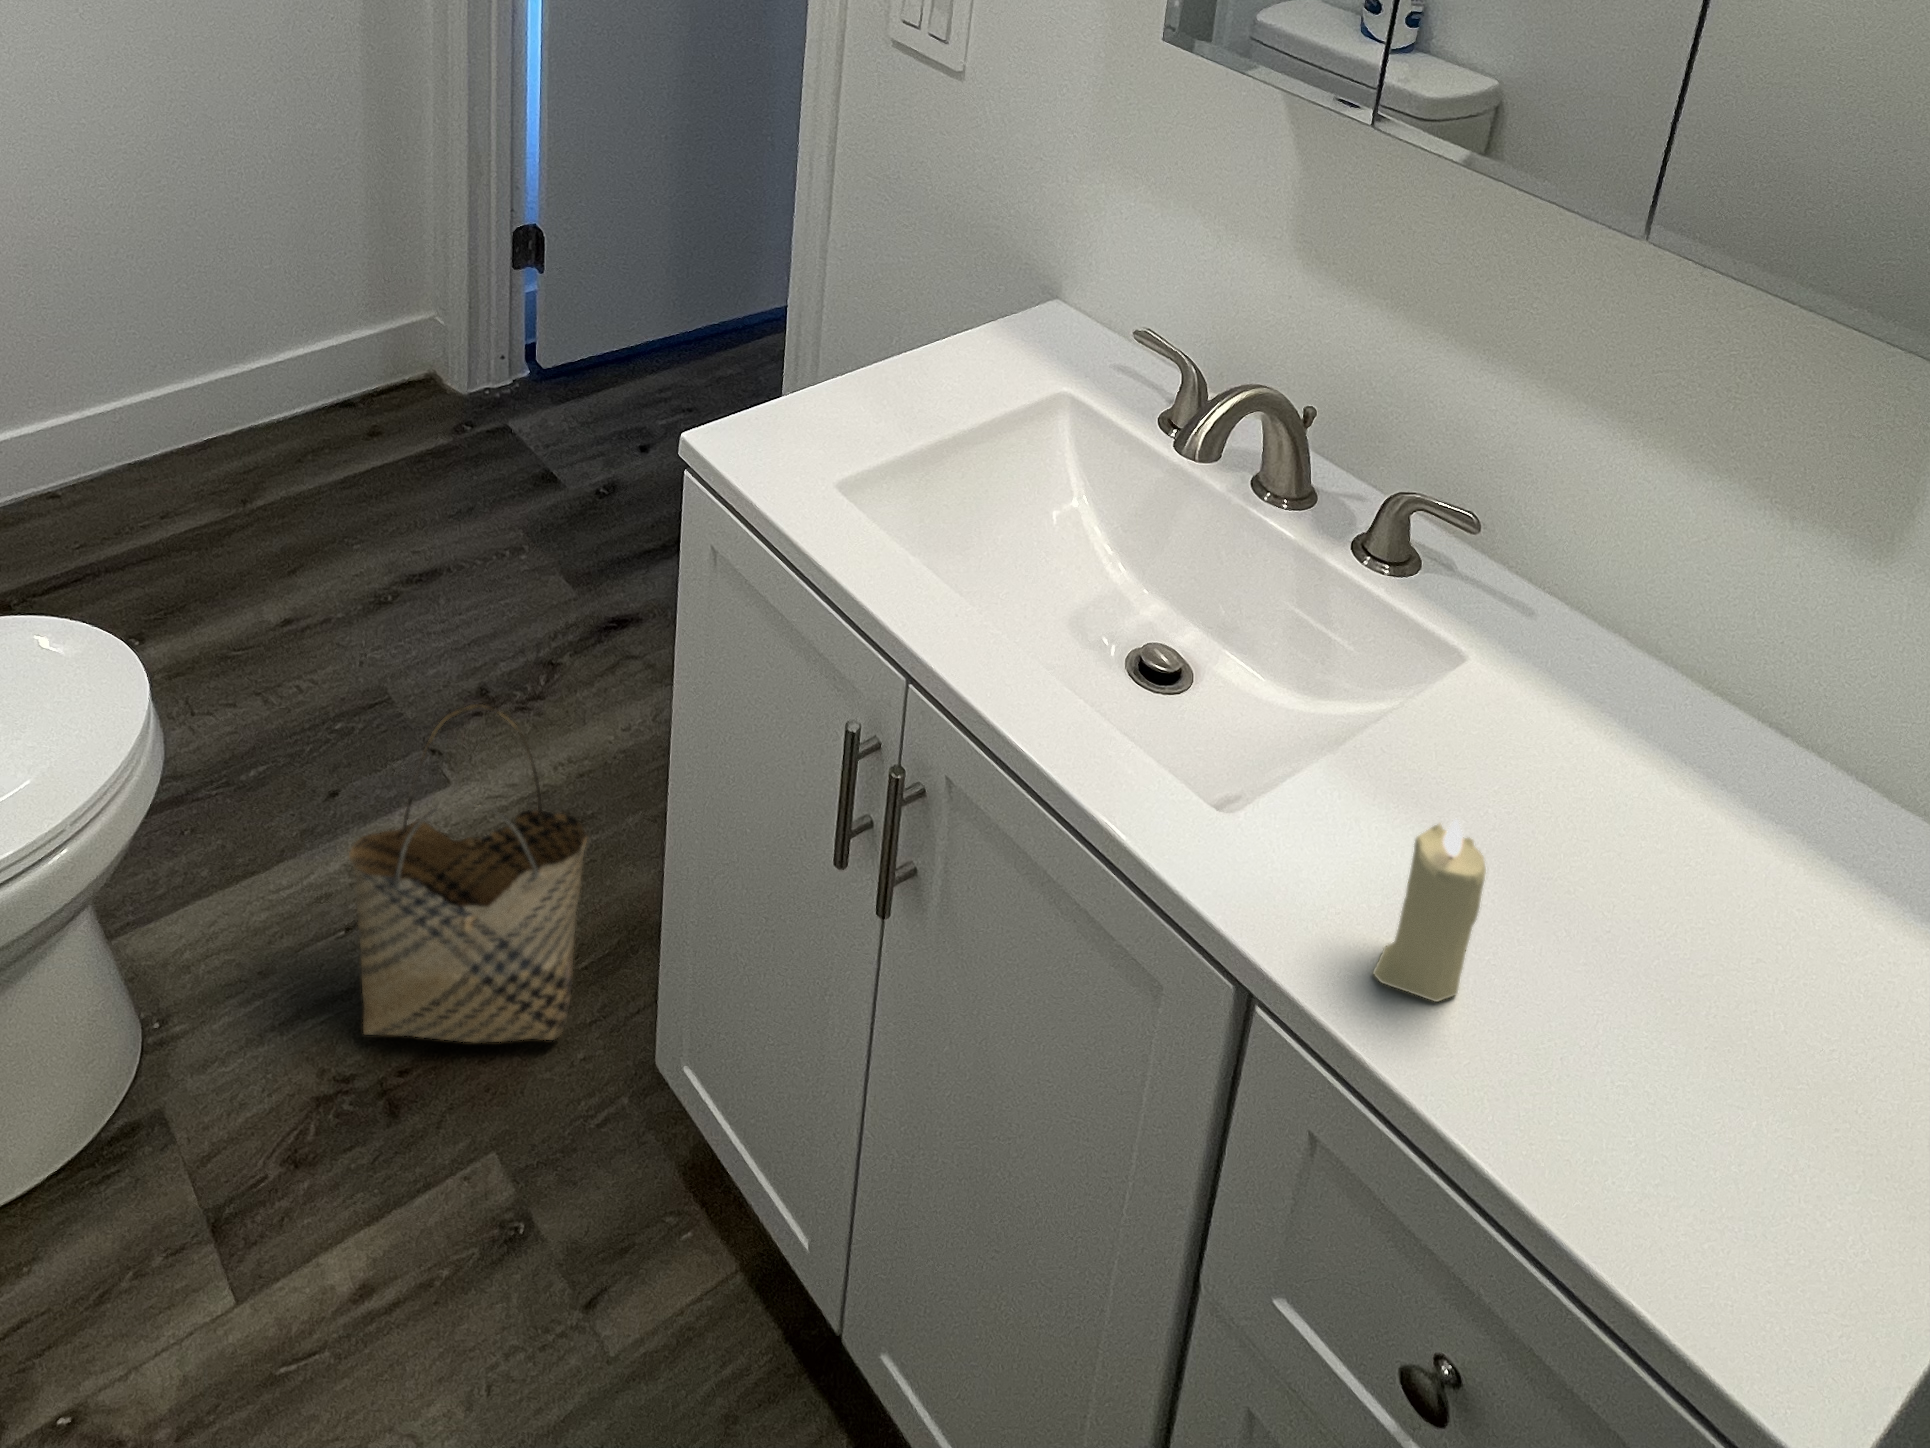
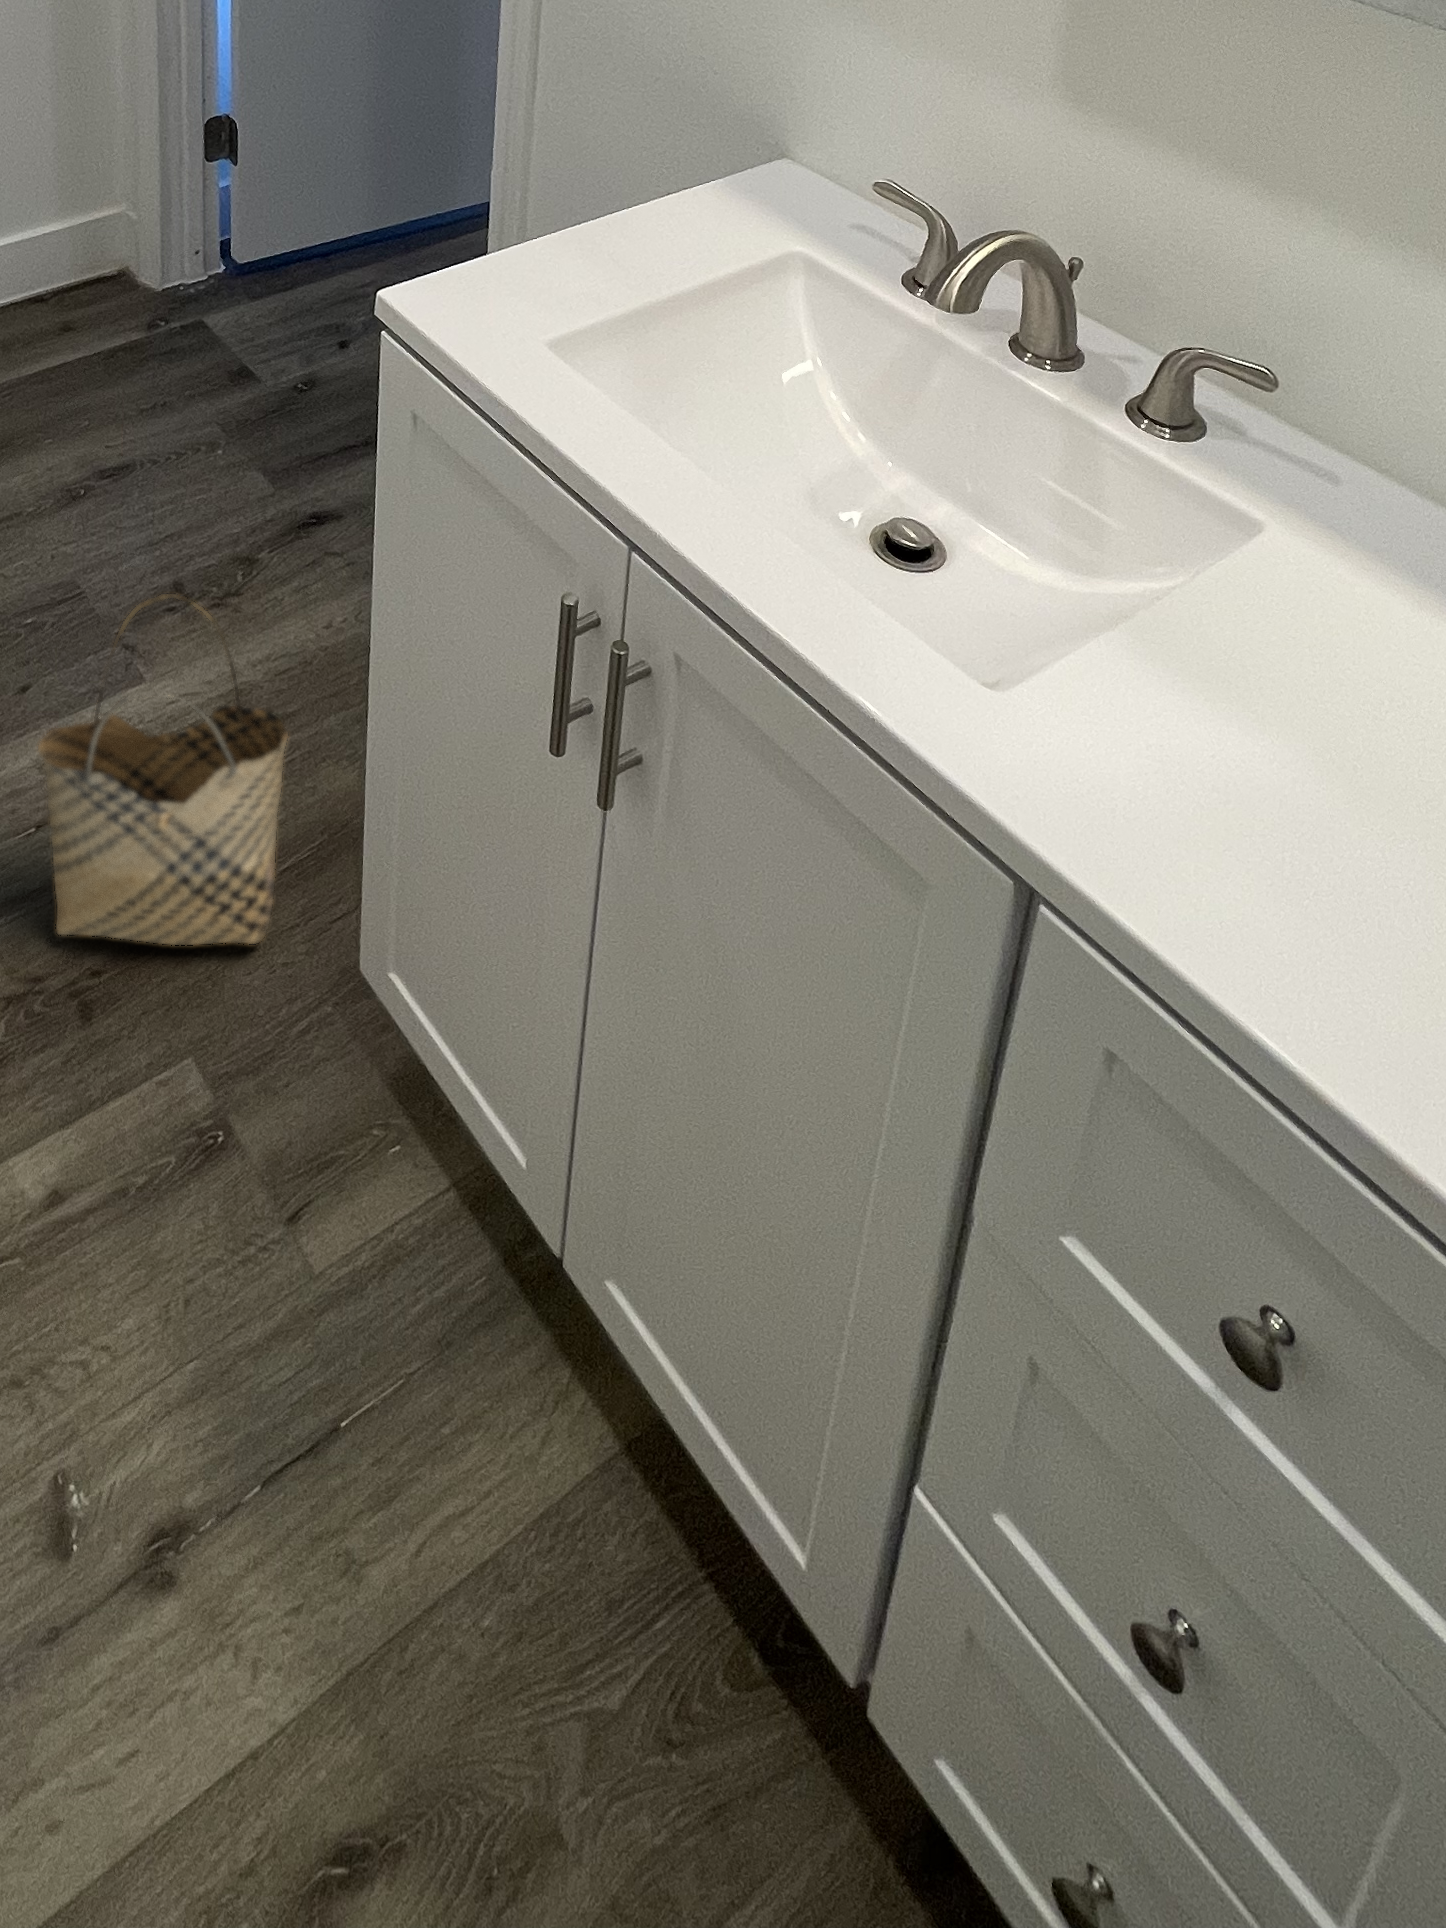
candle: present [1373,819,1486,1002] -> none [1176,686,1315,898]

